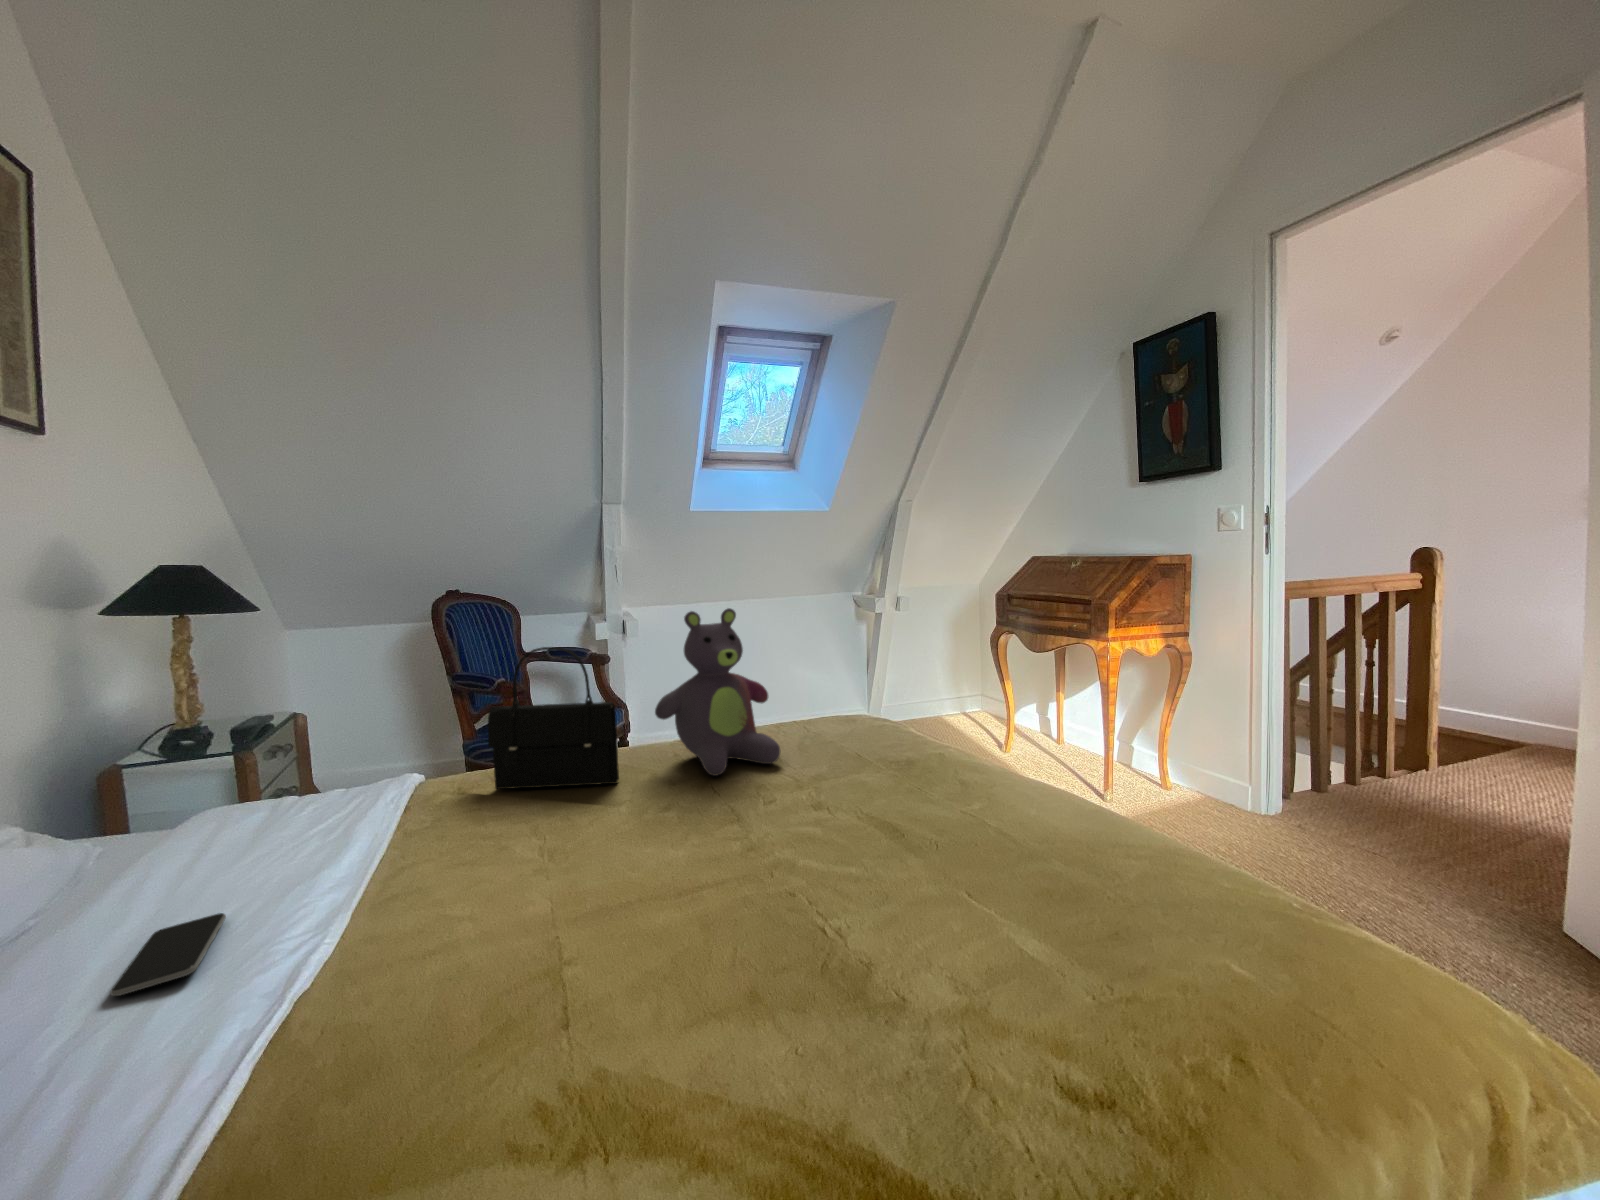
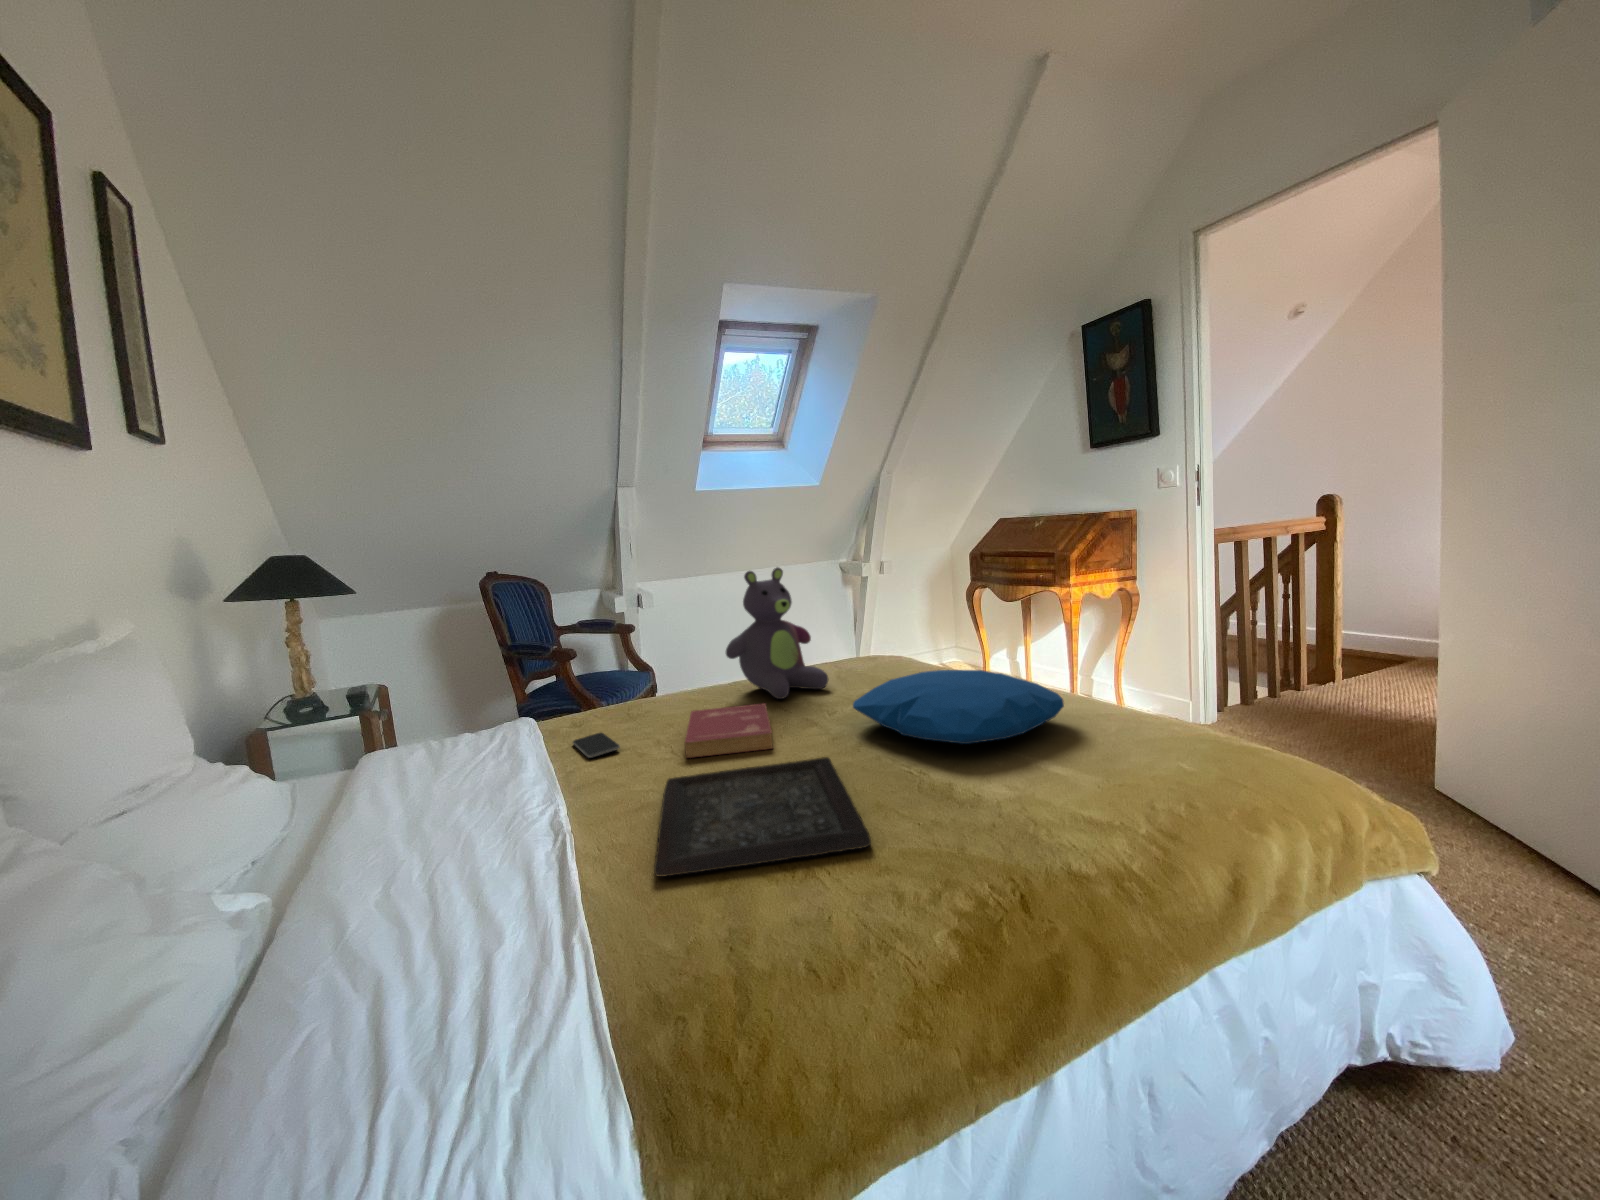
handbag: present [488,647,619,789] -> none [599,603,704,720]
pillow: none [782,758,1065,886] -> present [853,670,1064,744]
book: none [547,785,685,865] -> present [685,703,773,758]
tray: none [346,889,723,1127] -> present [654,757,871,877]
smartphone: present [110,913,226,996] -> present [573,733,620,758]

